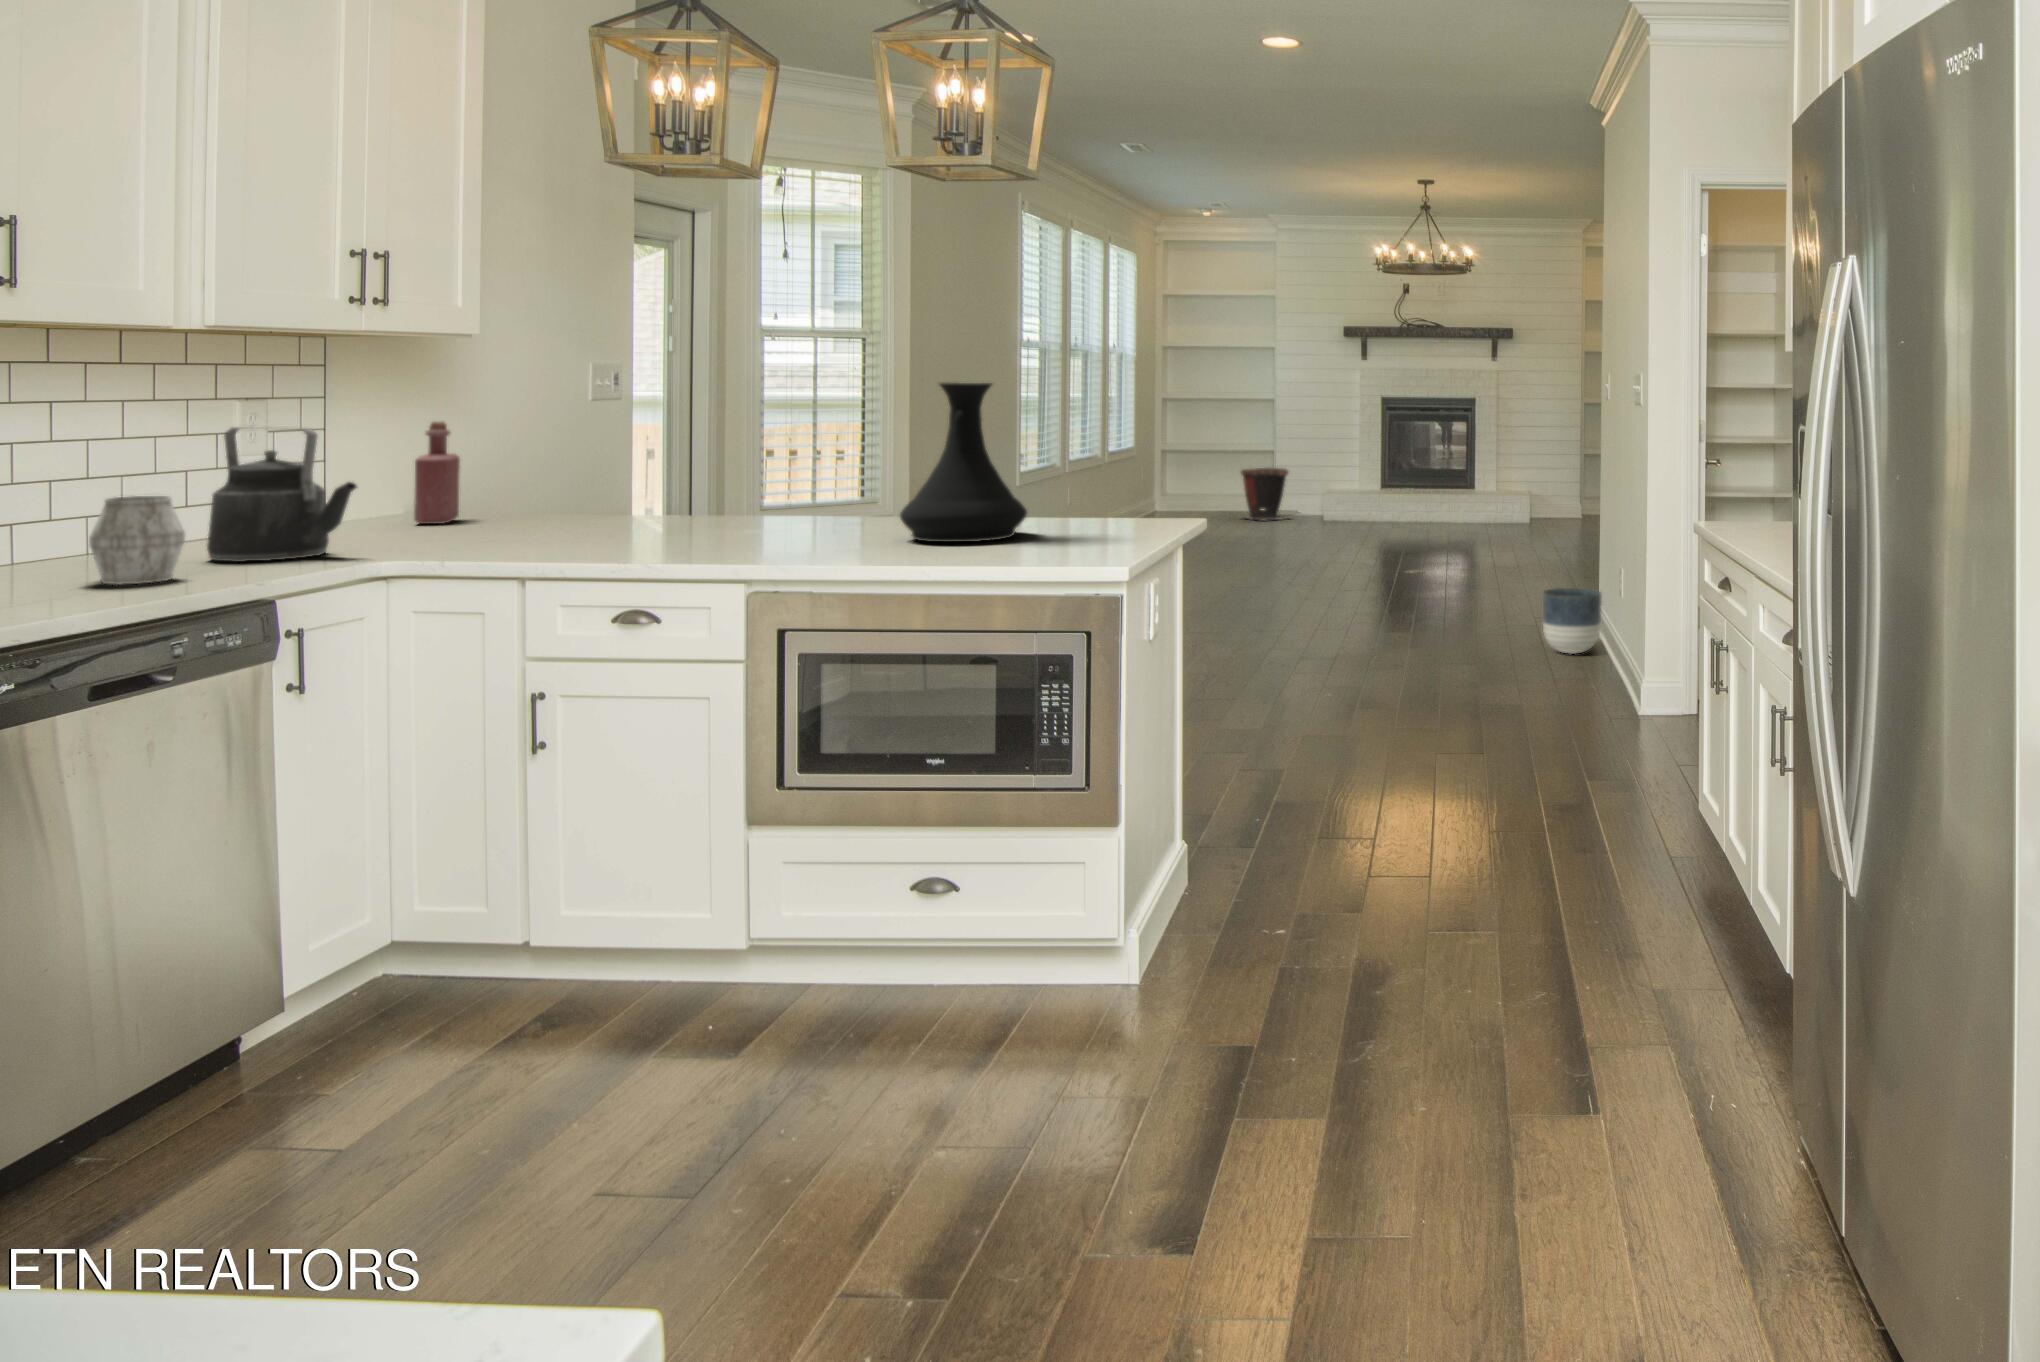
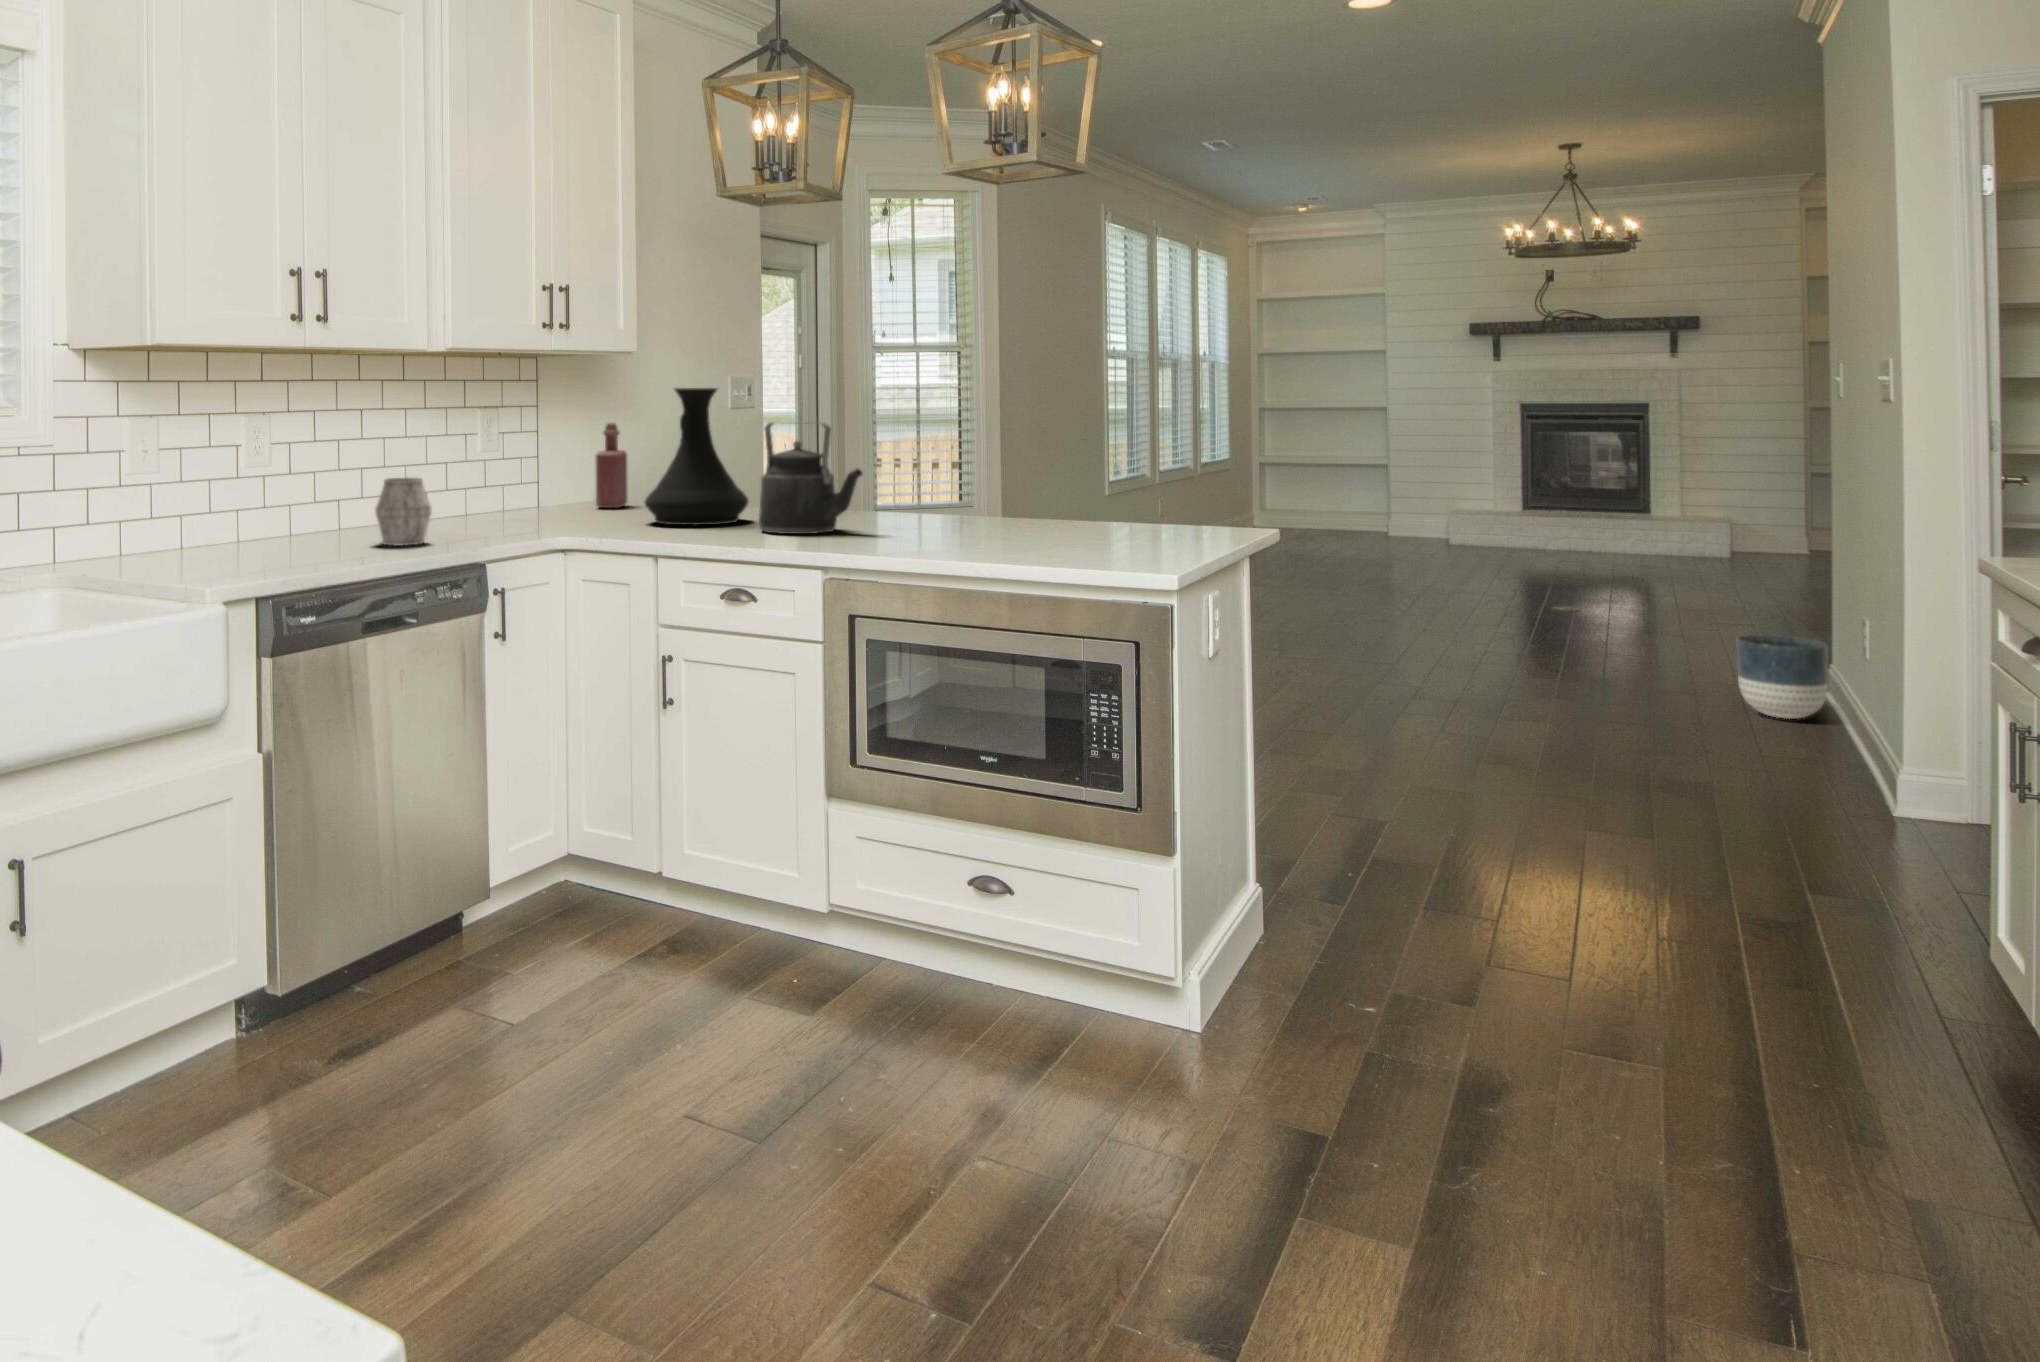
vase: present [900,383,1027,542] -> present [645,388,748,525]
kettle: present [207,427,358,562] -> present [759,422,863,534]
waste bin: present [1241,468,1288,520] -> none [1350,479,1413,538]

